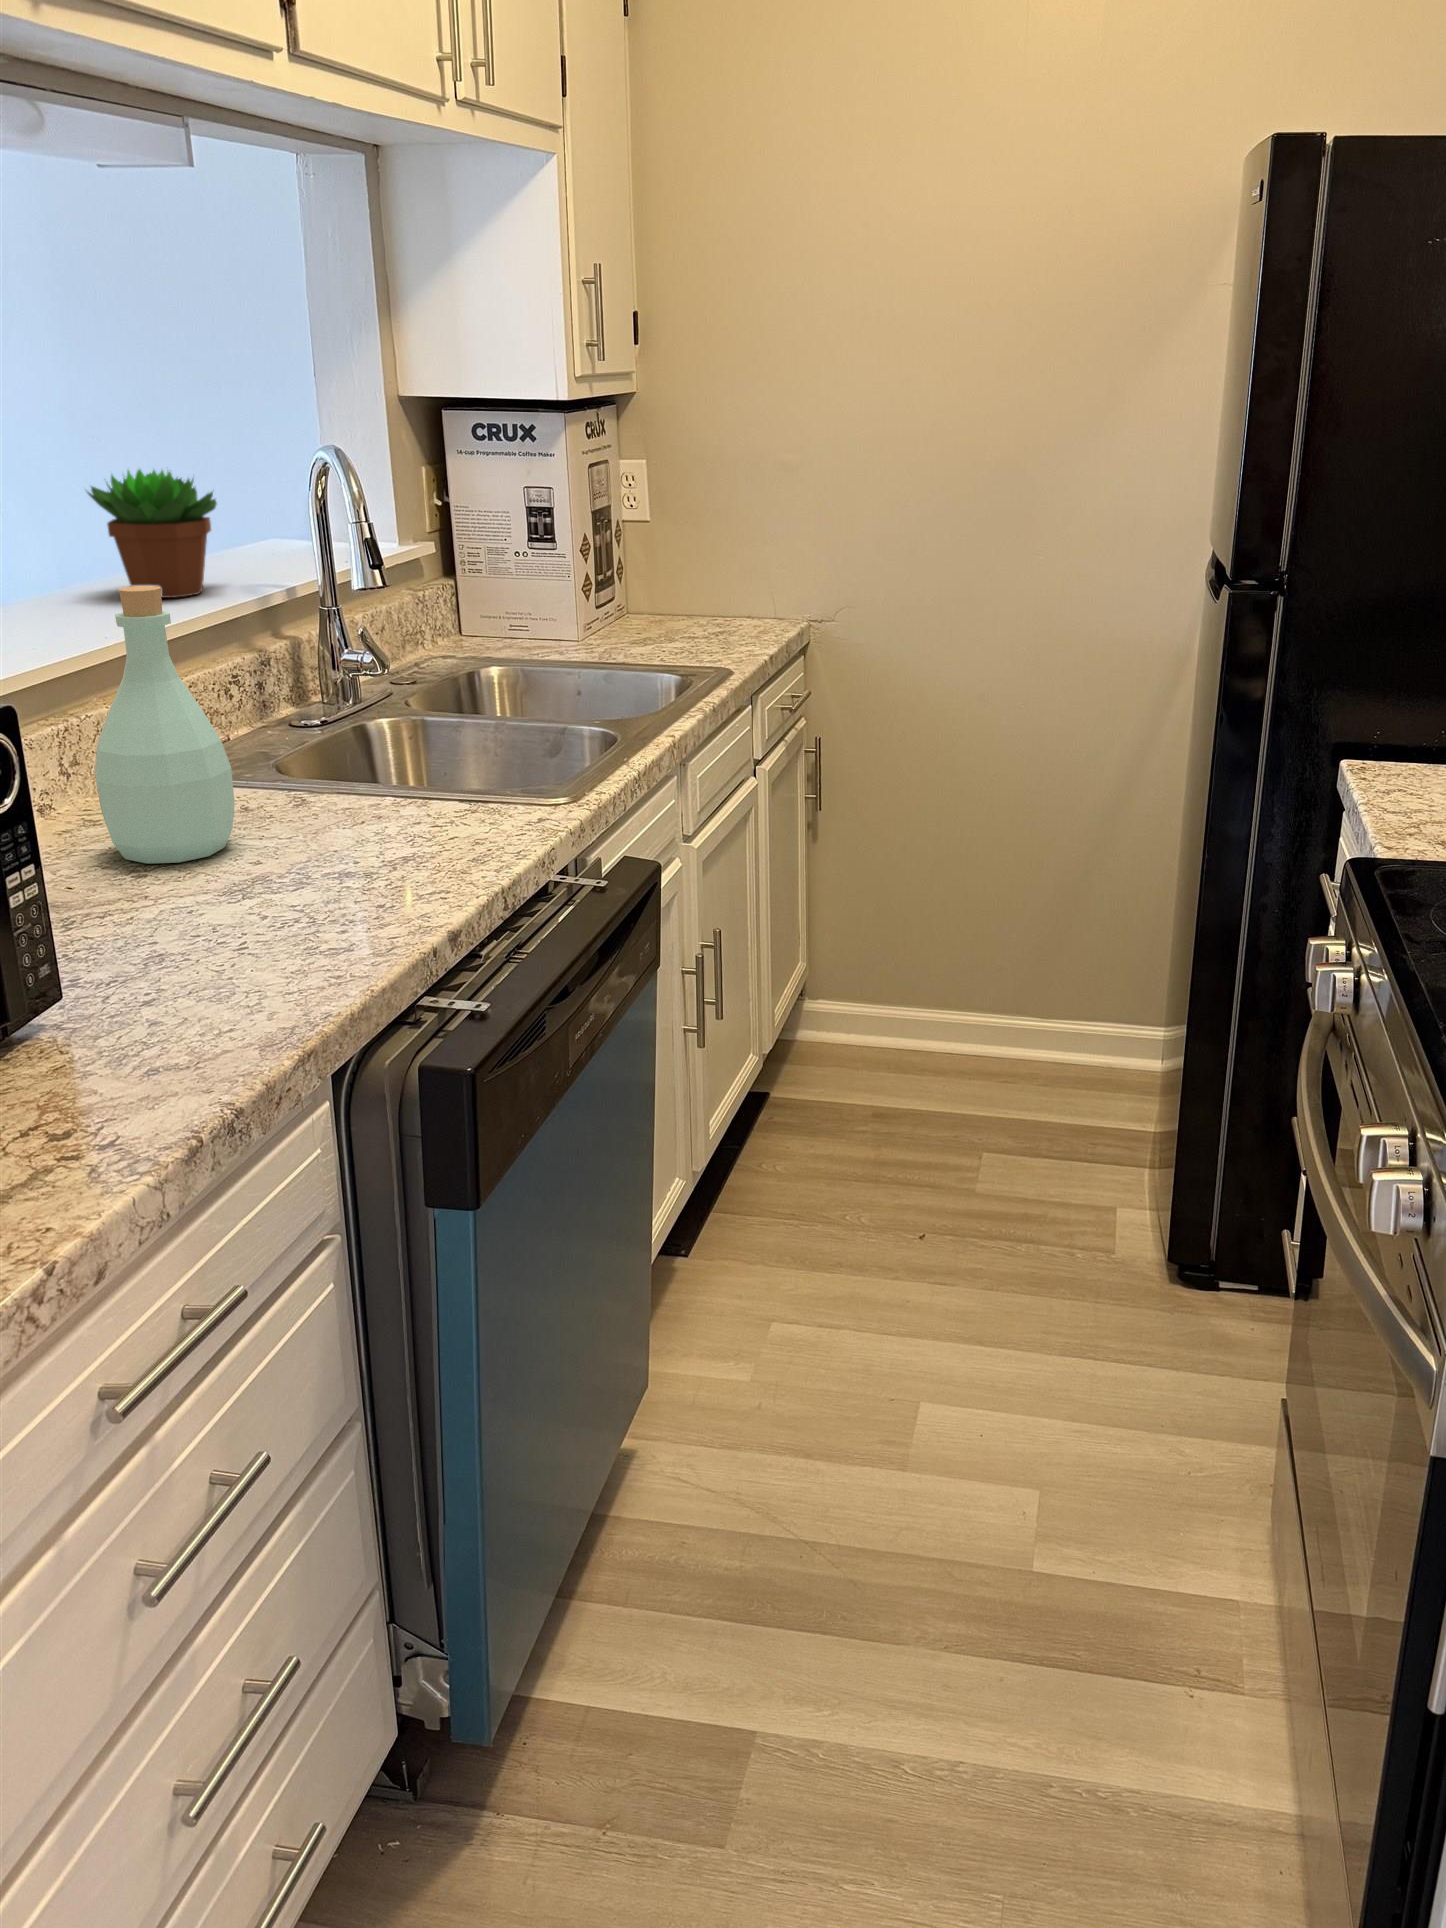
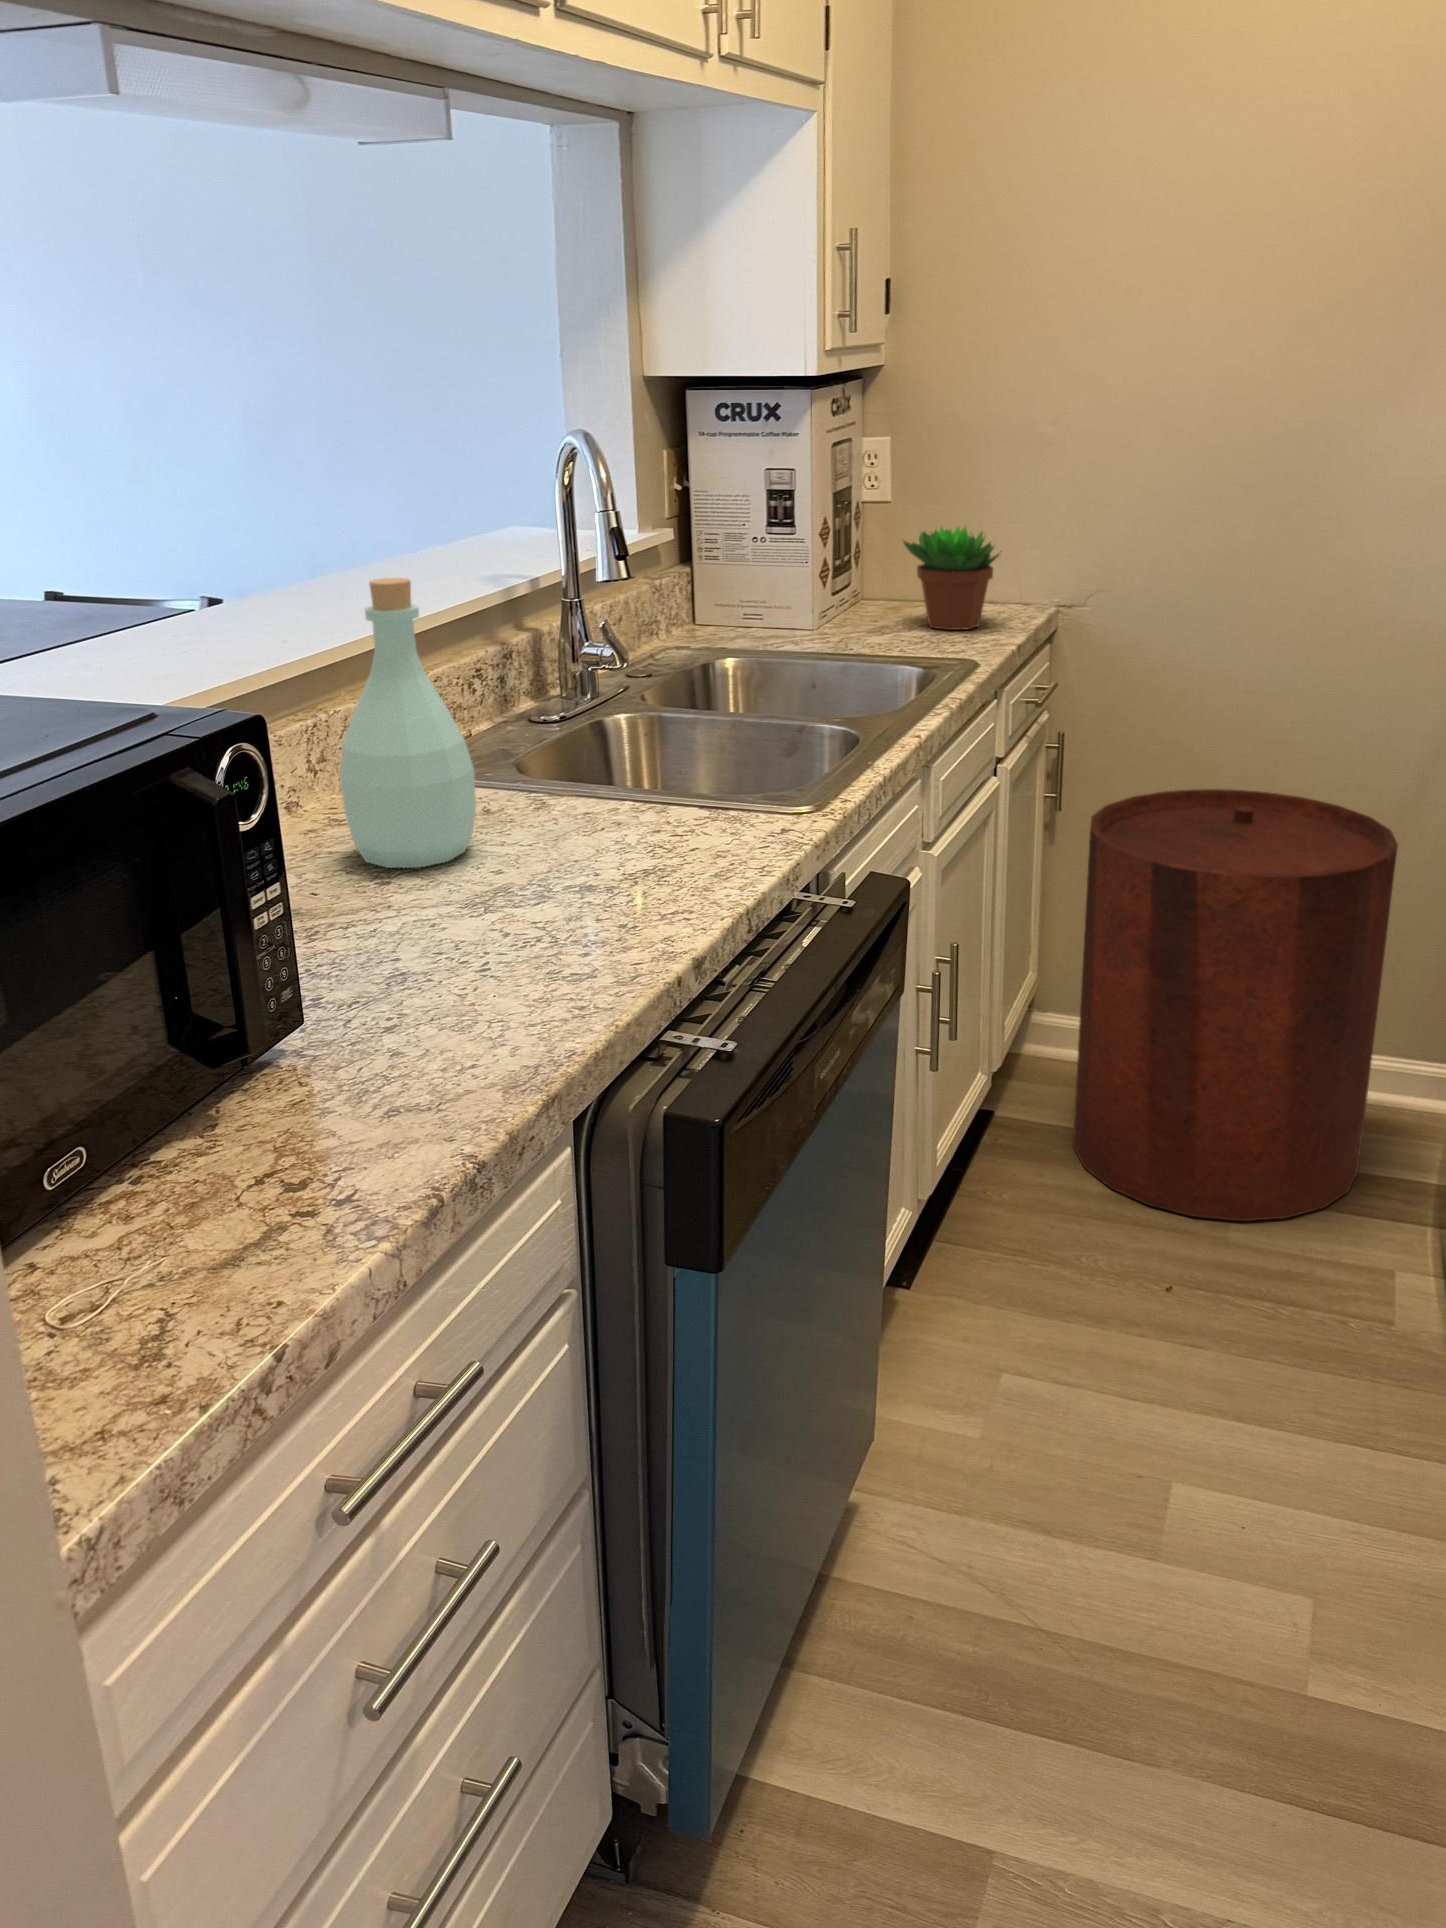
succulent plant: present [87,469,217,598] -> present [903,527,999,630]
trash can: none [840,786,1115,1179] -> present [1073,789,1398,1221]

